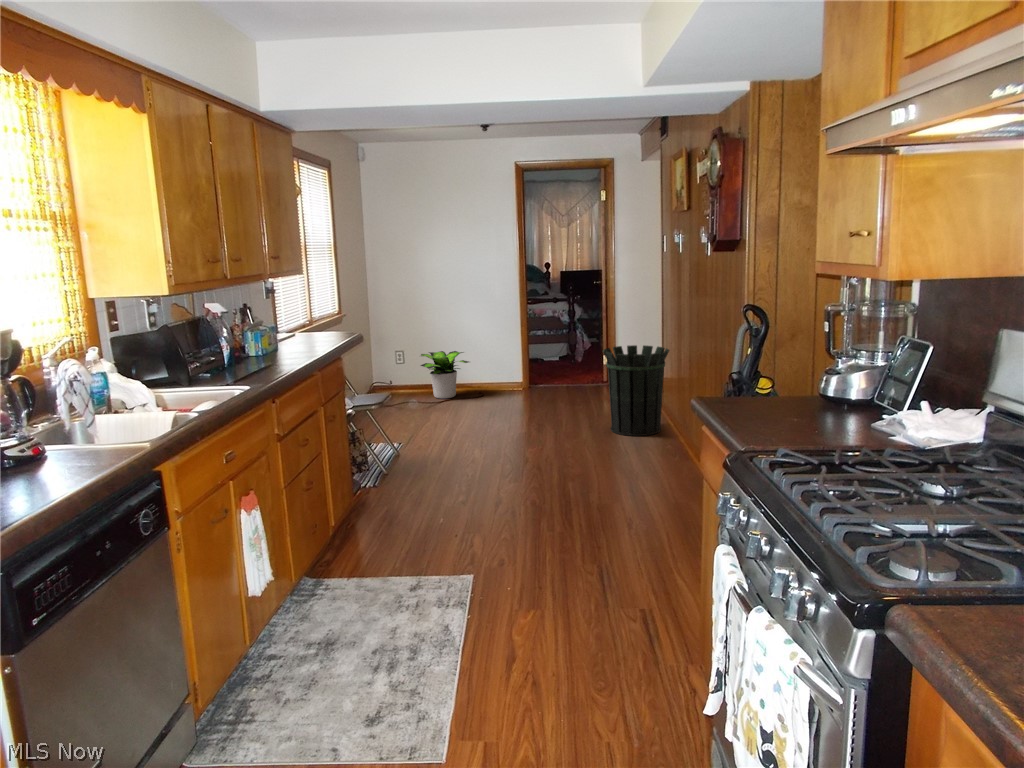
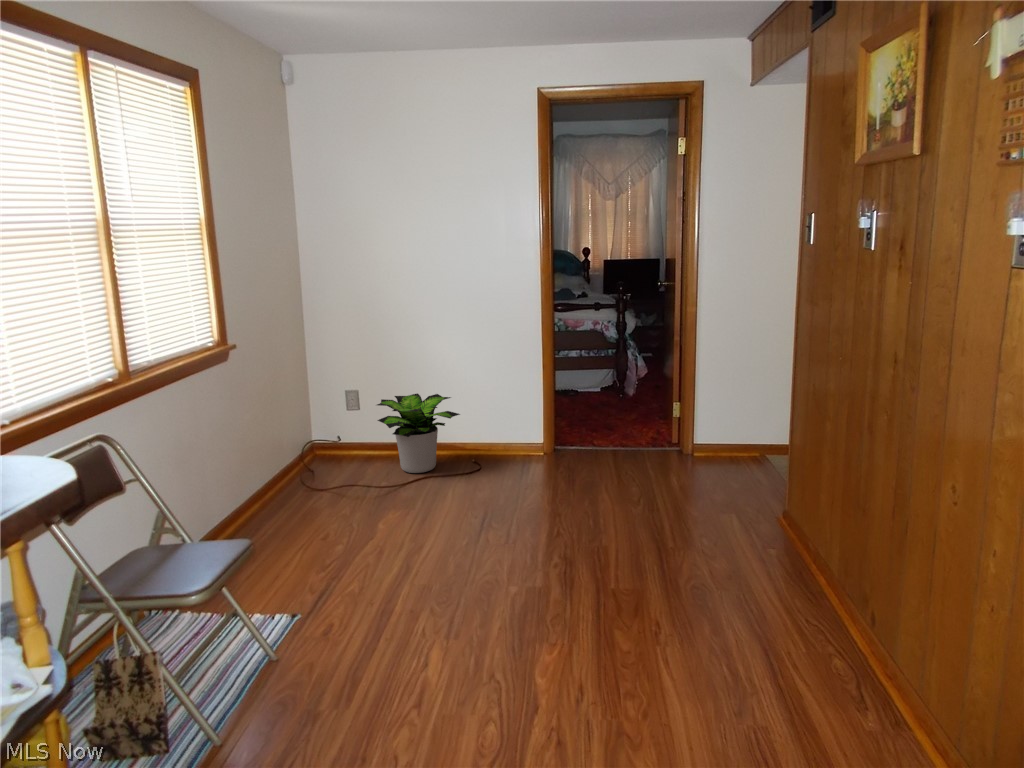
waste bin: present [603,345,669,436] -> none [689,419,825,604]

